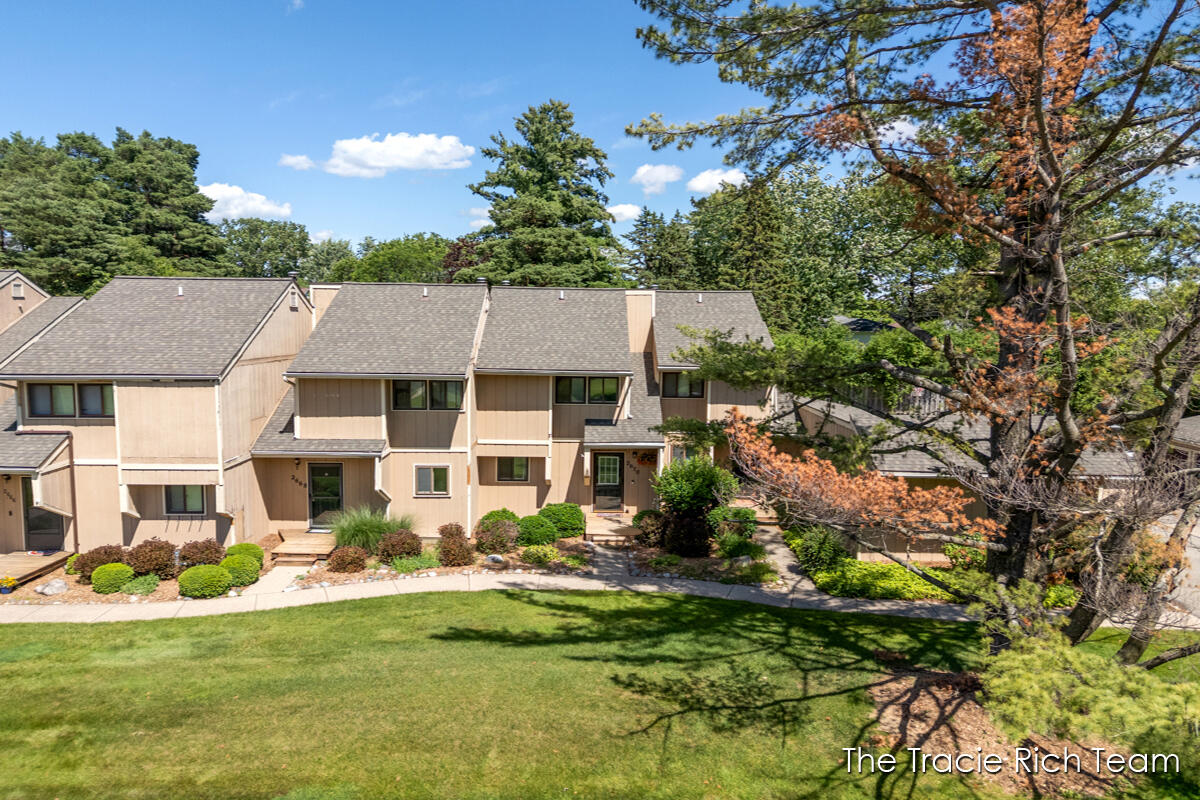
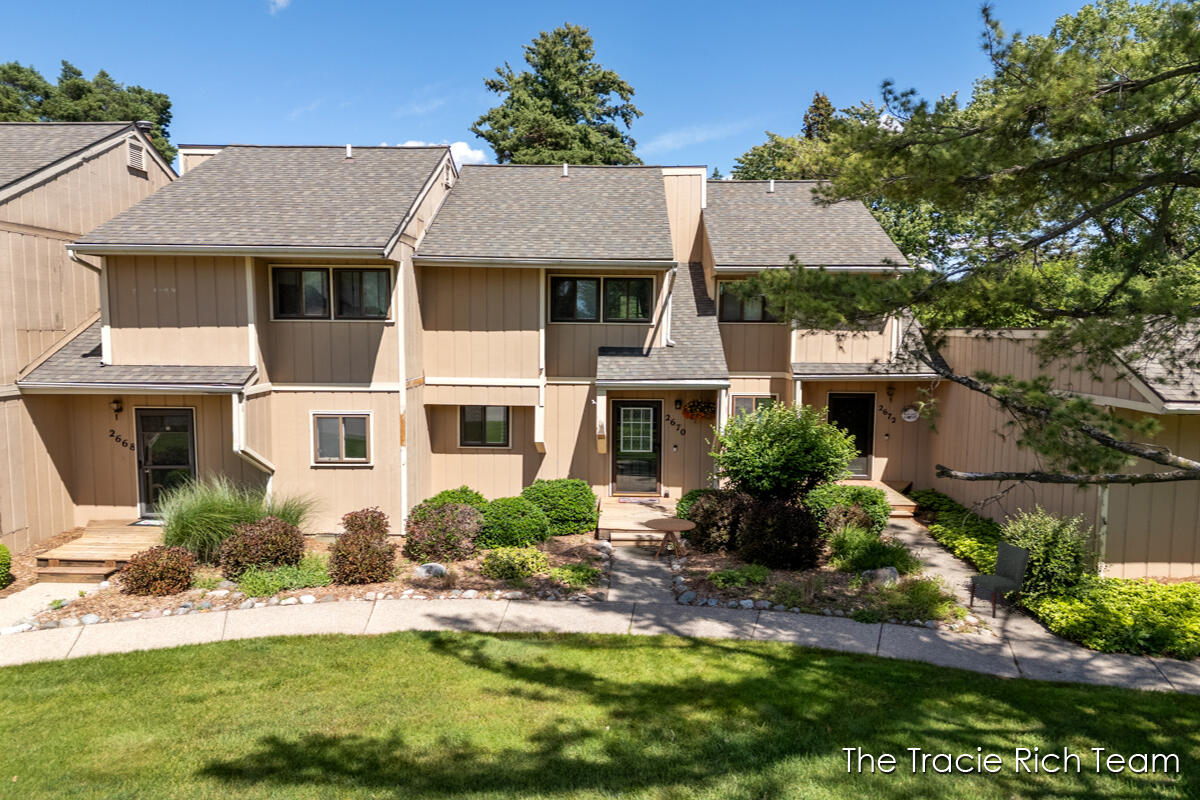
chair: none [783,541,811,581] -> present [970,541,1030,618]

